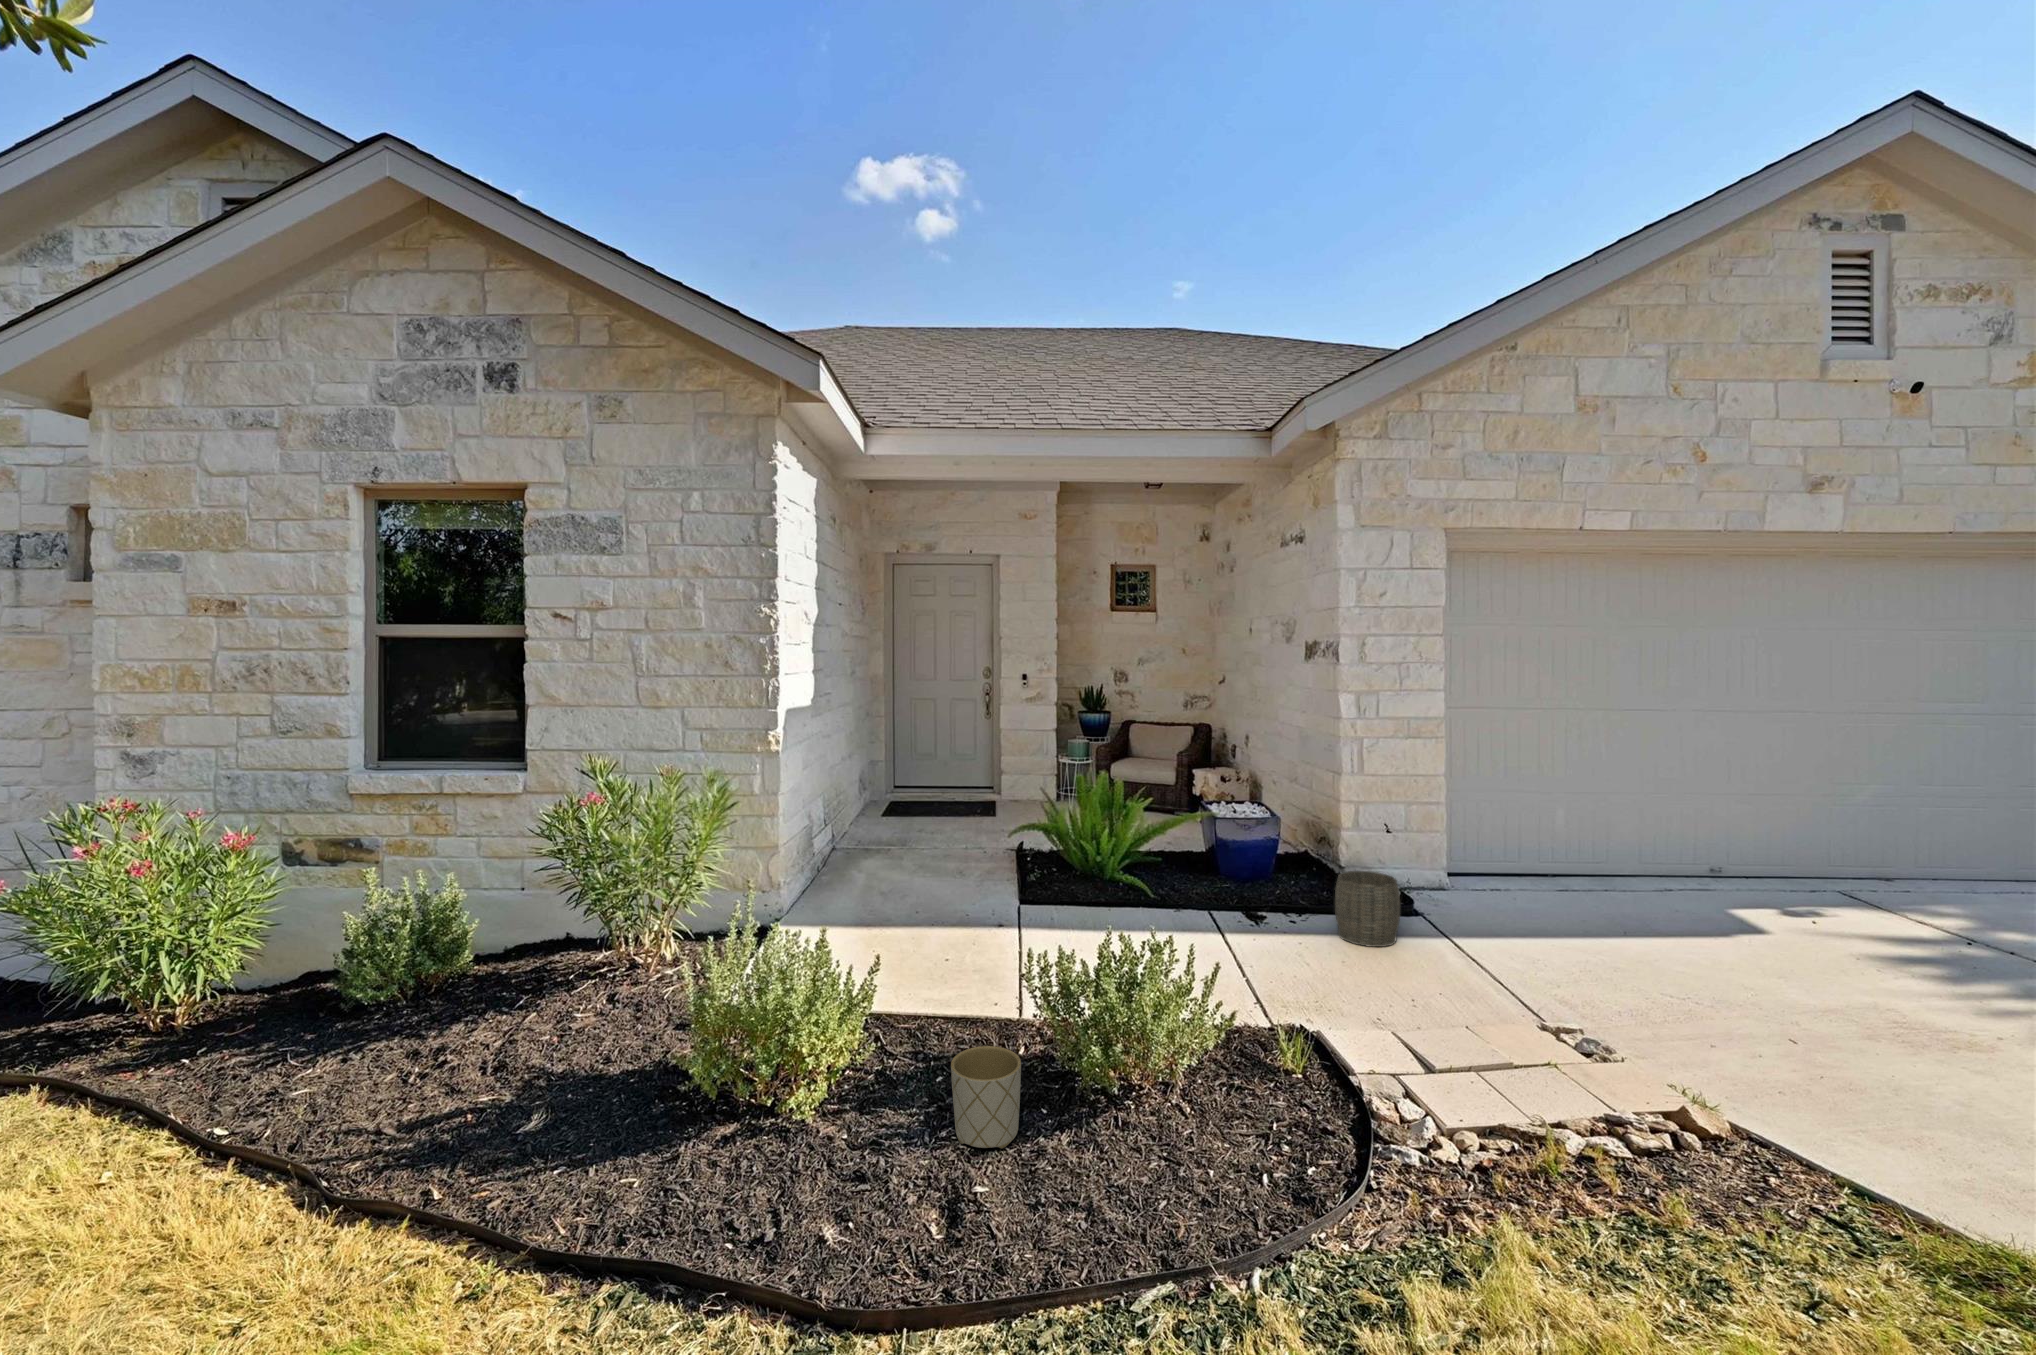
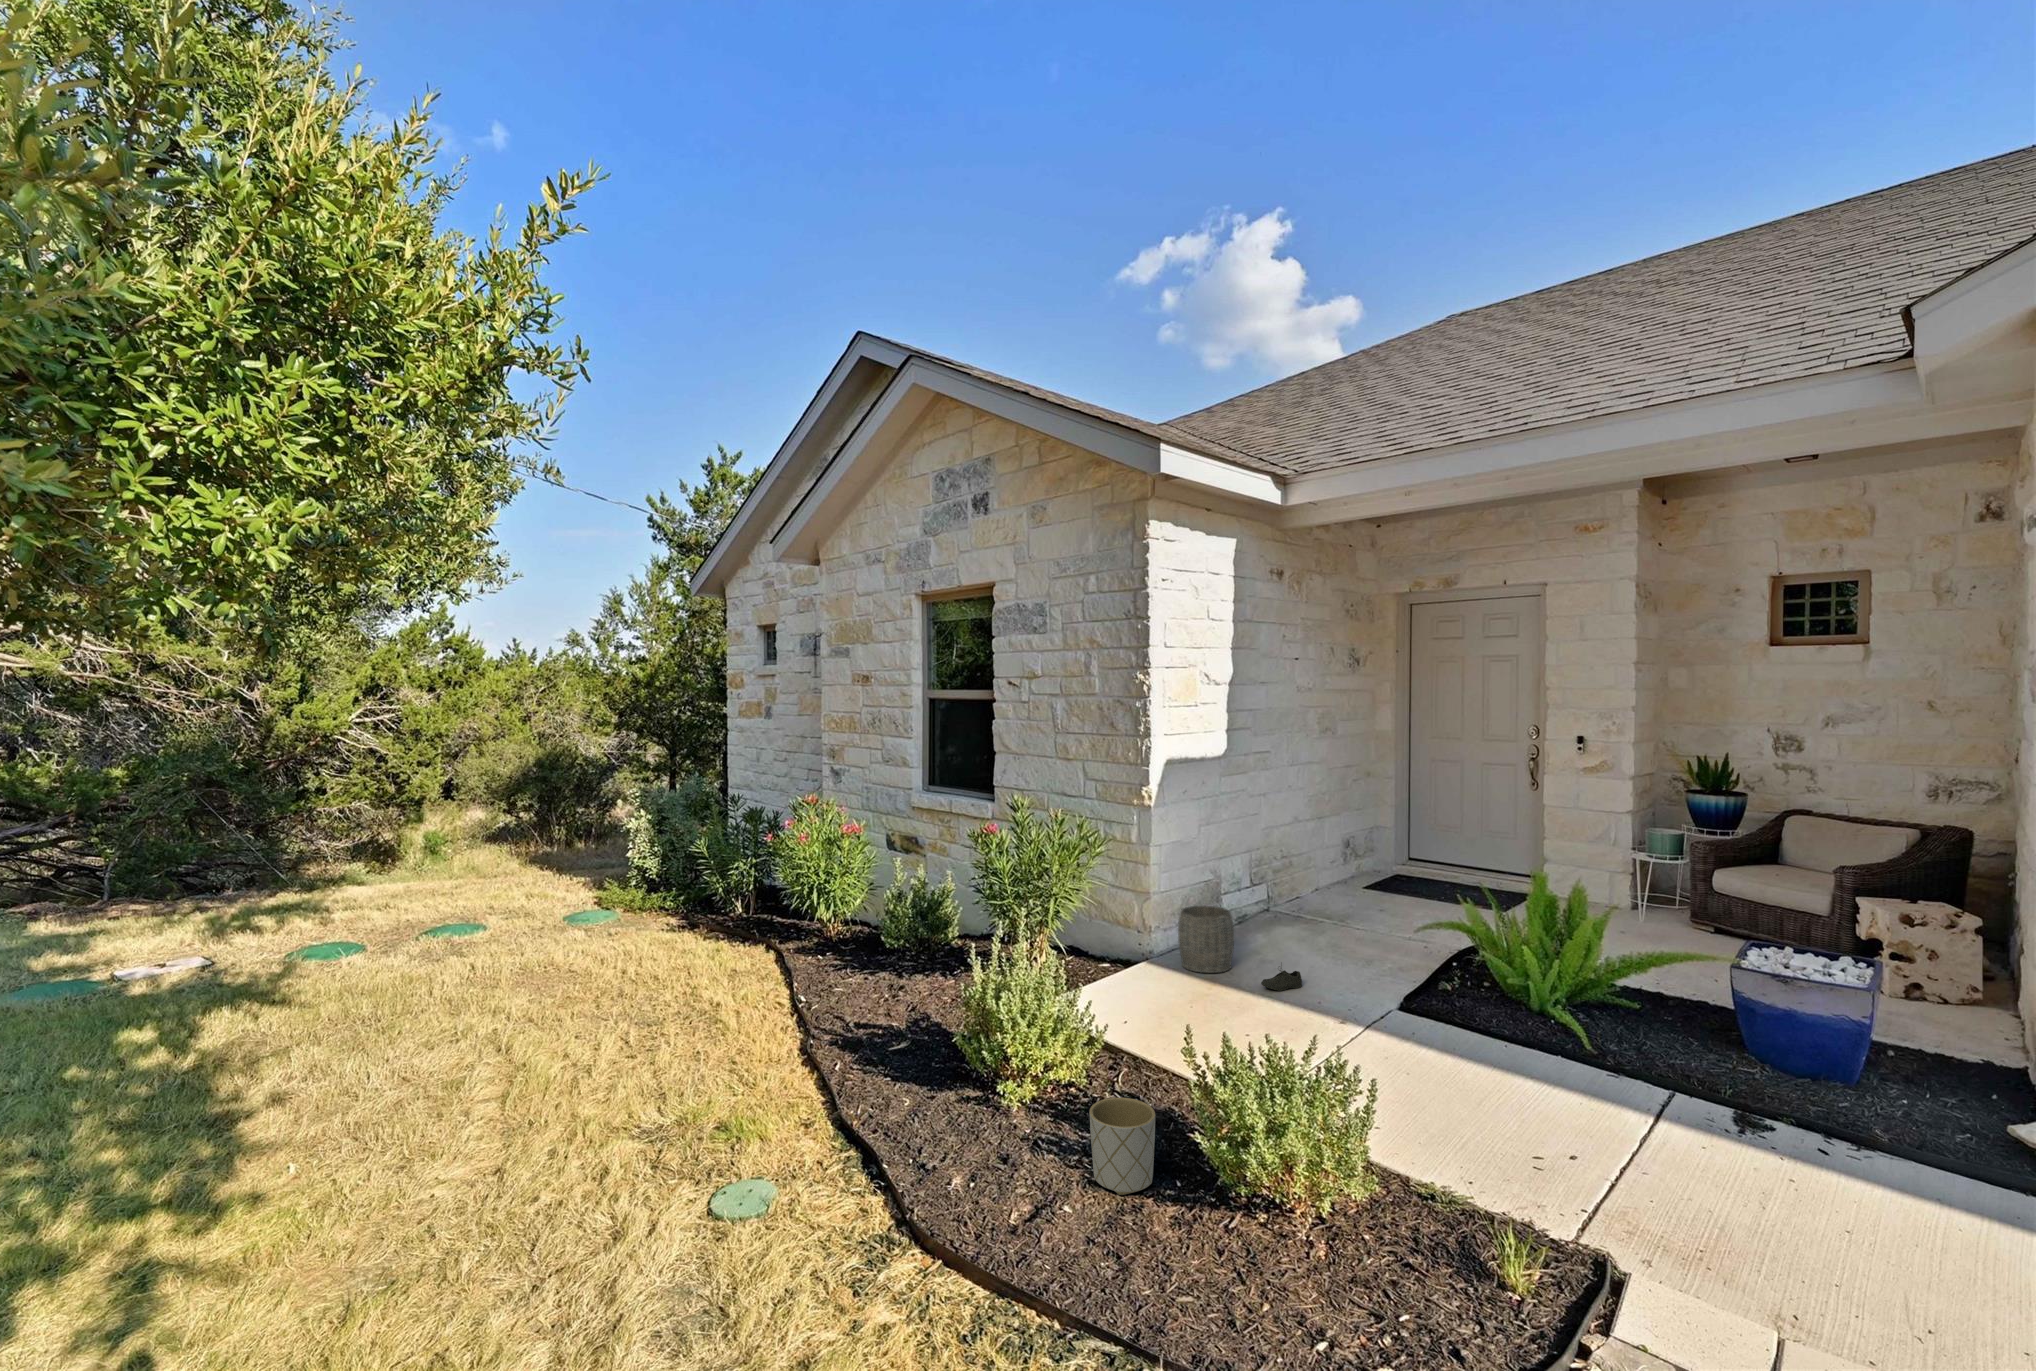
woven basket: present [1335,871,1400,947] -> present [1178,906,1234,973]
shoe: none [899,889,929,916] -> present [1261,968,1302,991]

